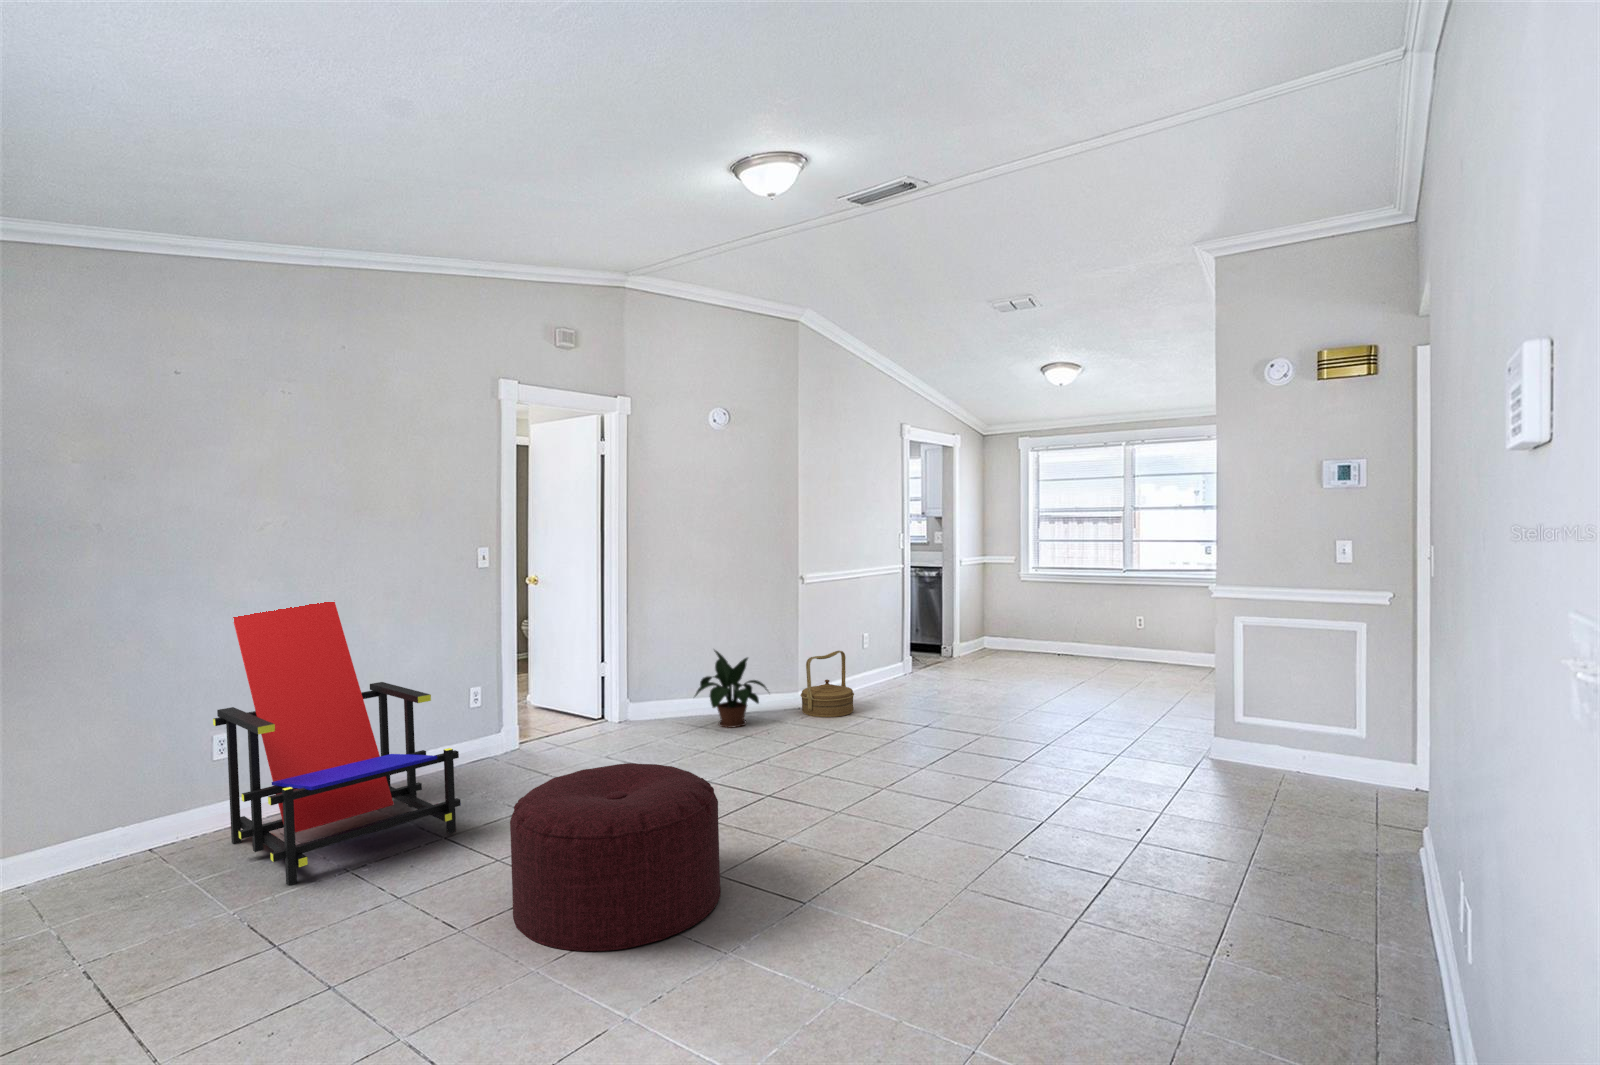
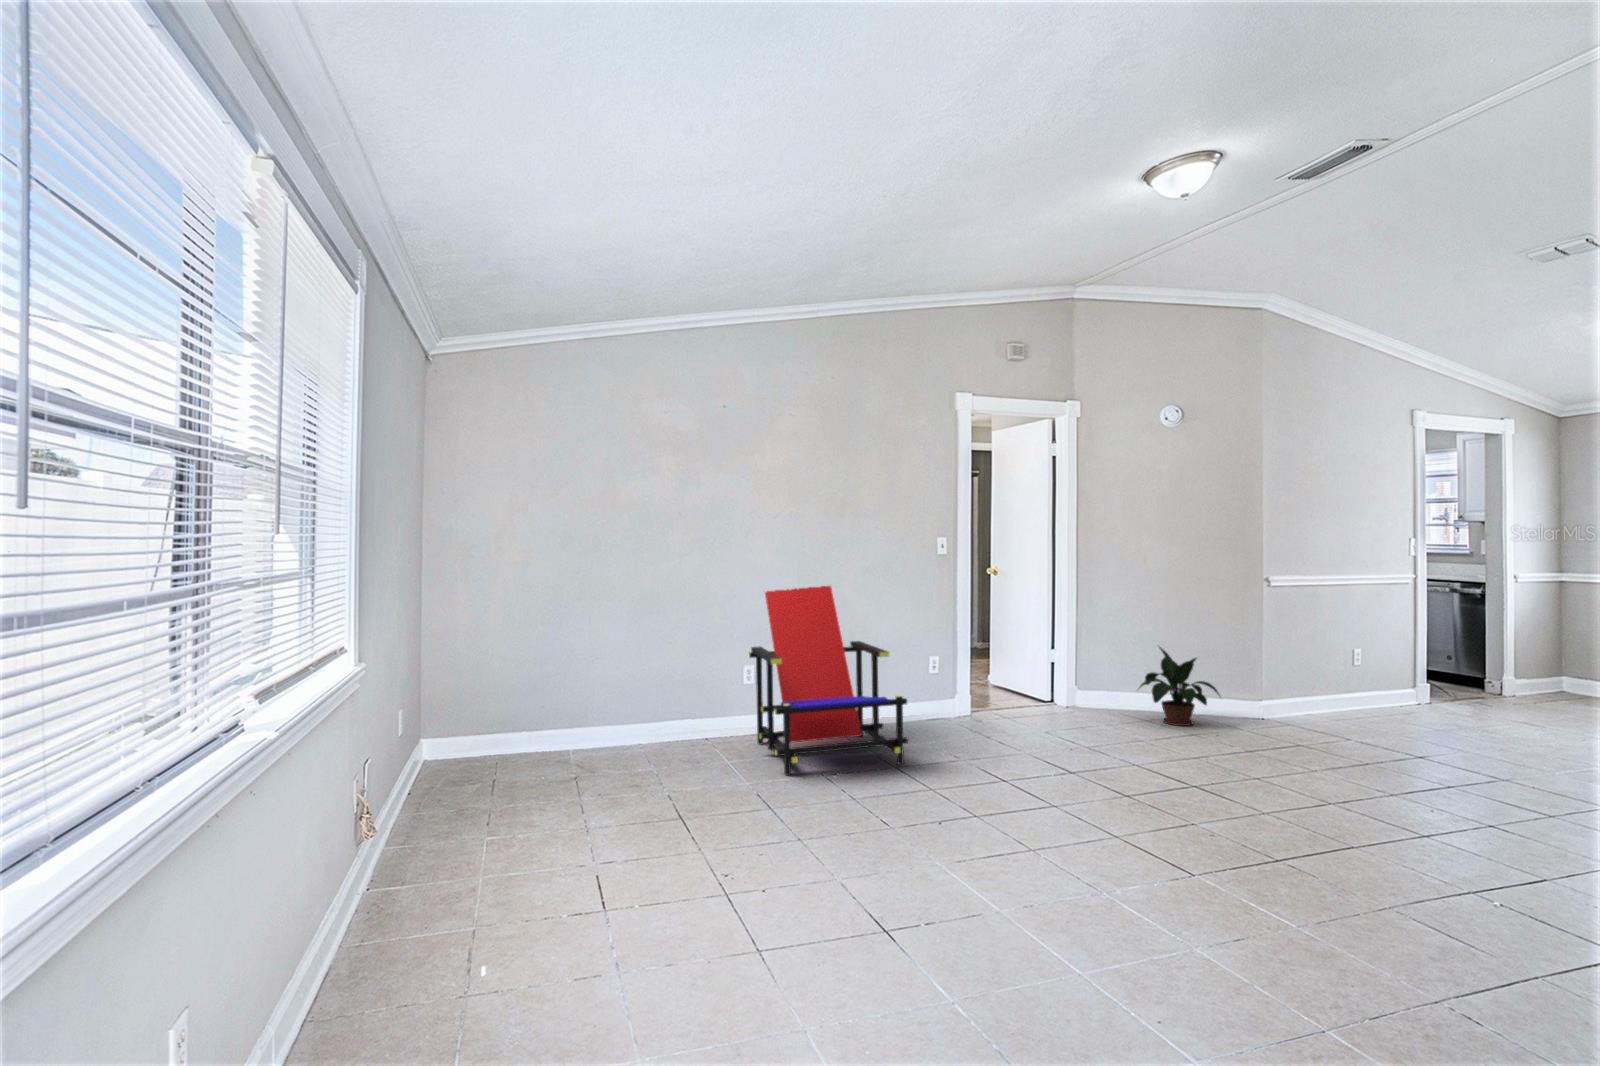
woven basket: present [801,651,854,717] -> none [1261,662,1329,732]
ottoman: present [510,763,721,951] -> none [929,722,1112,871]

